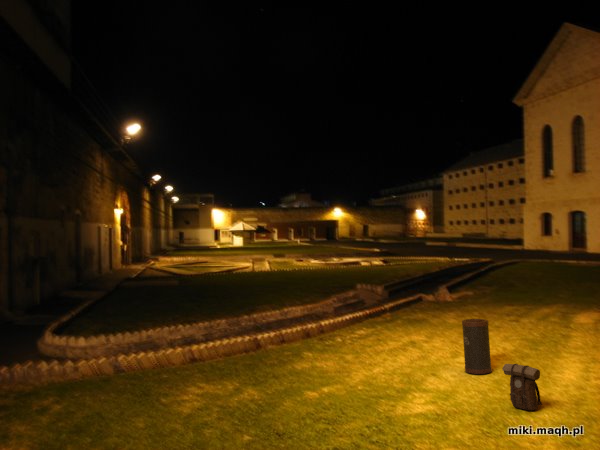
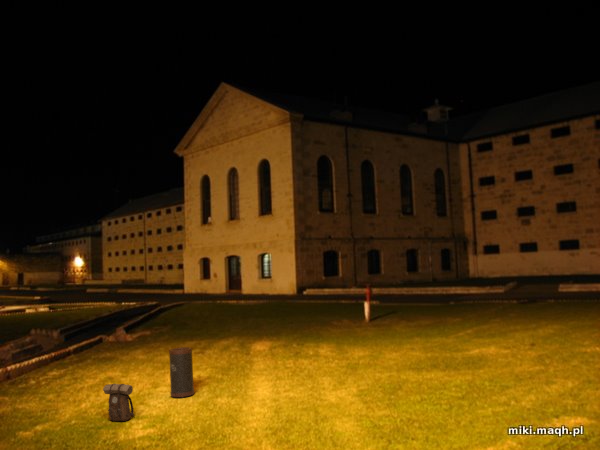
backpack: present [503,364,542,411] -> present [103,384,134,421]

